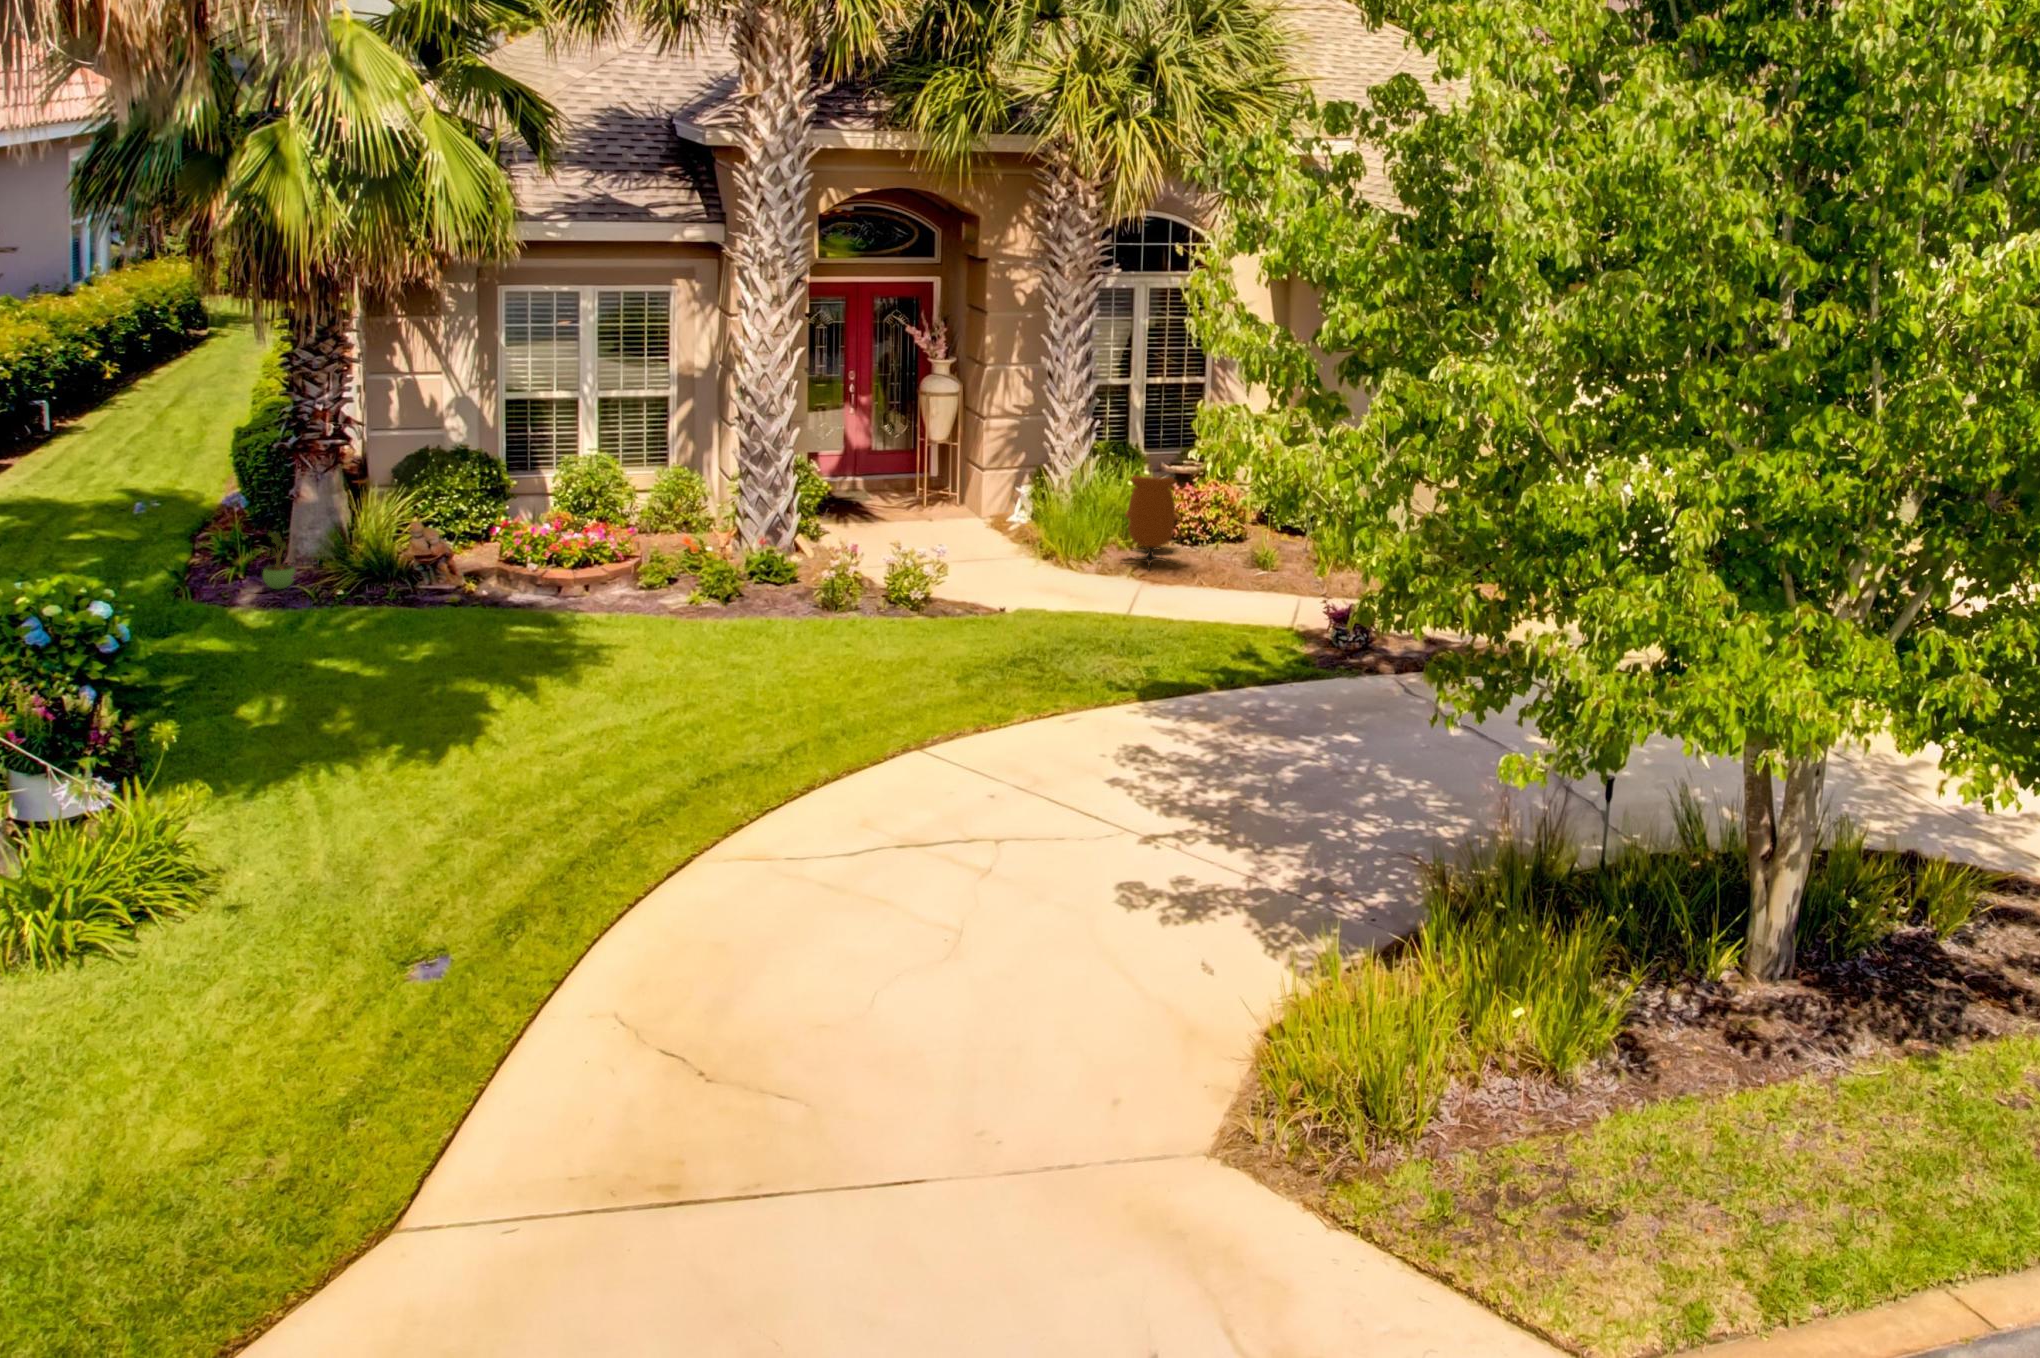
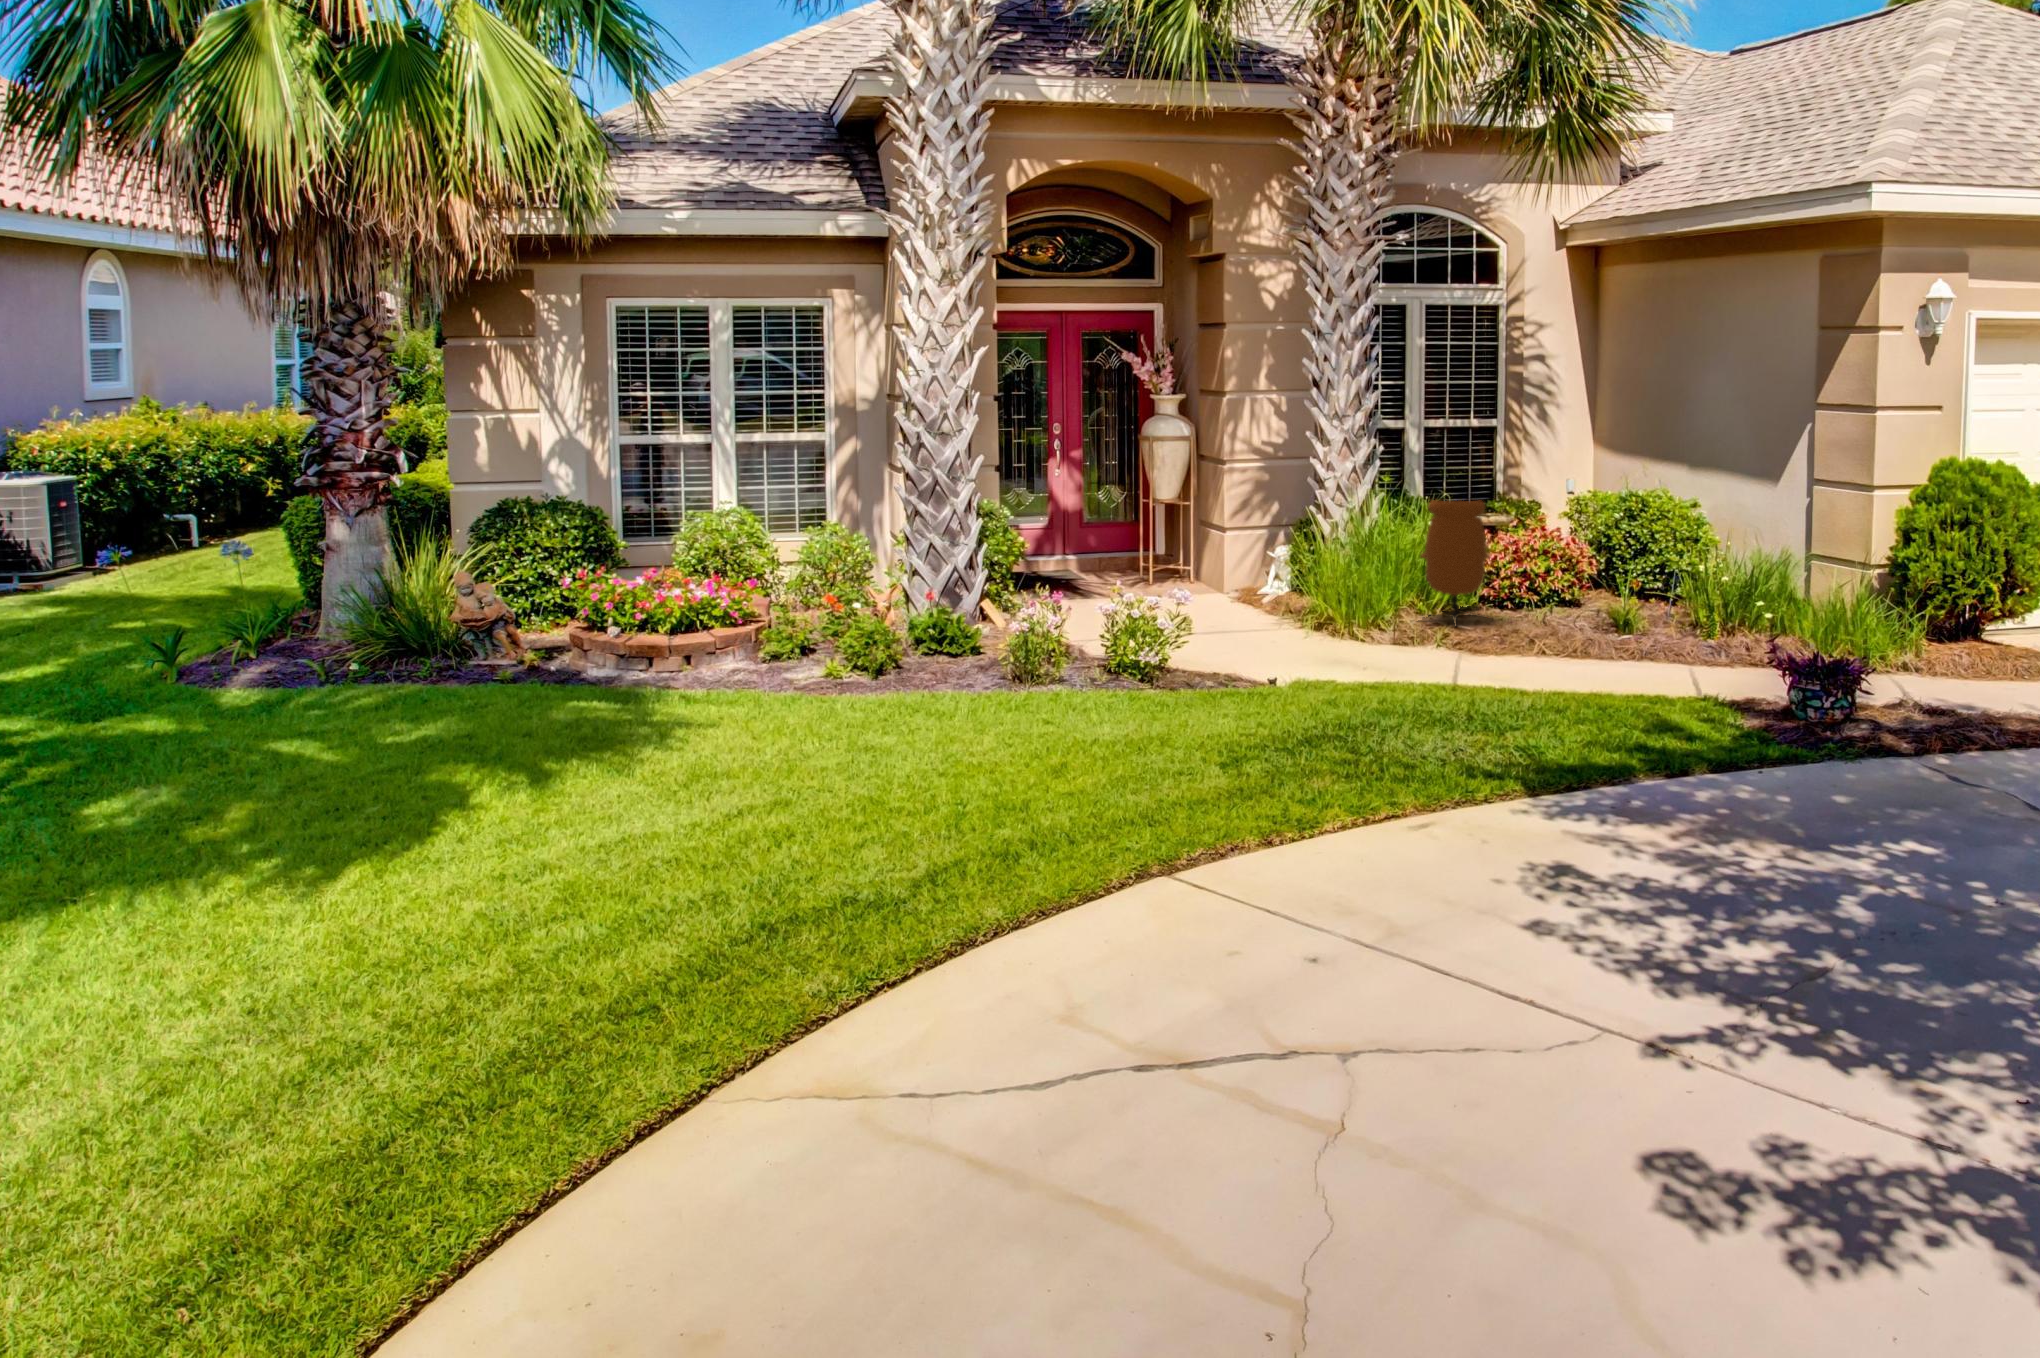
potted plant: present [263,531,295,589] -> none [181,606,236,693]

